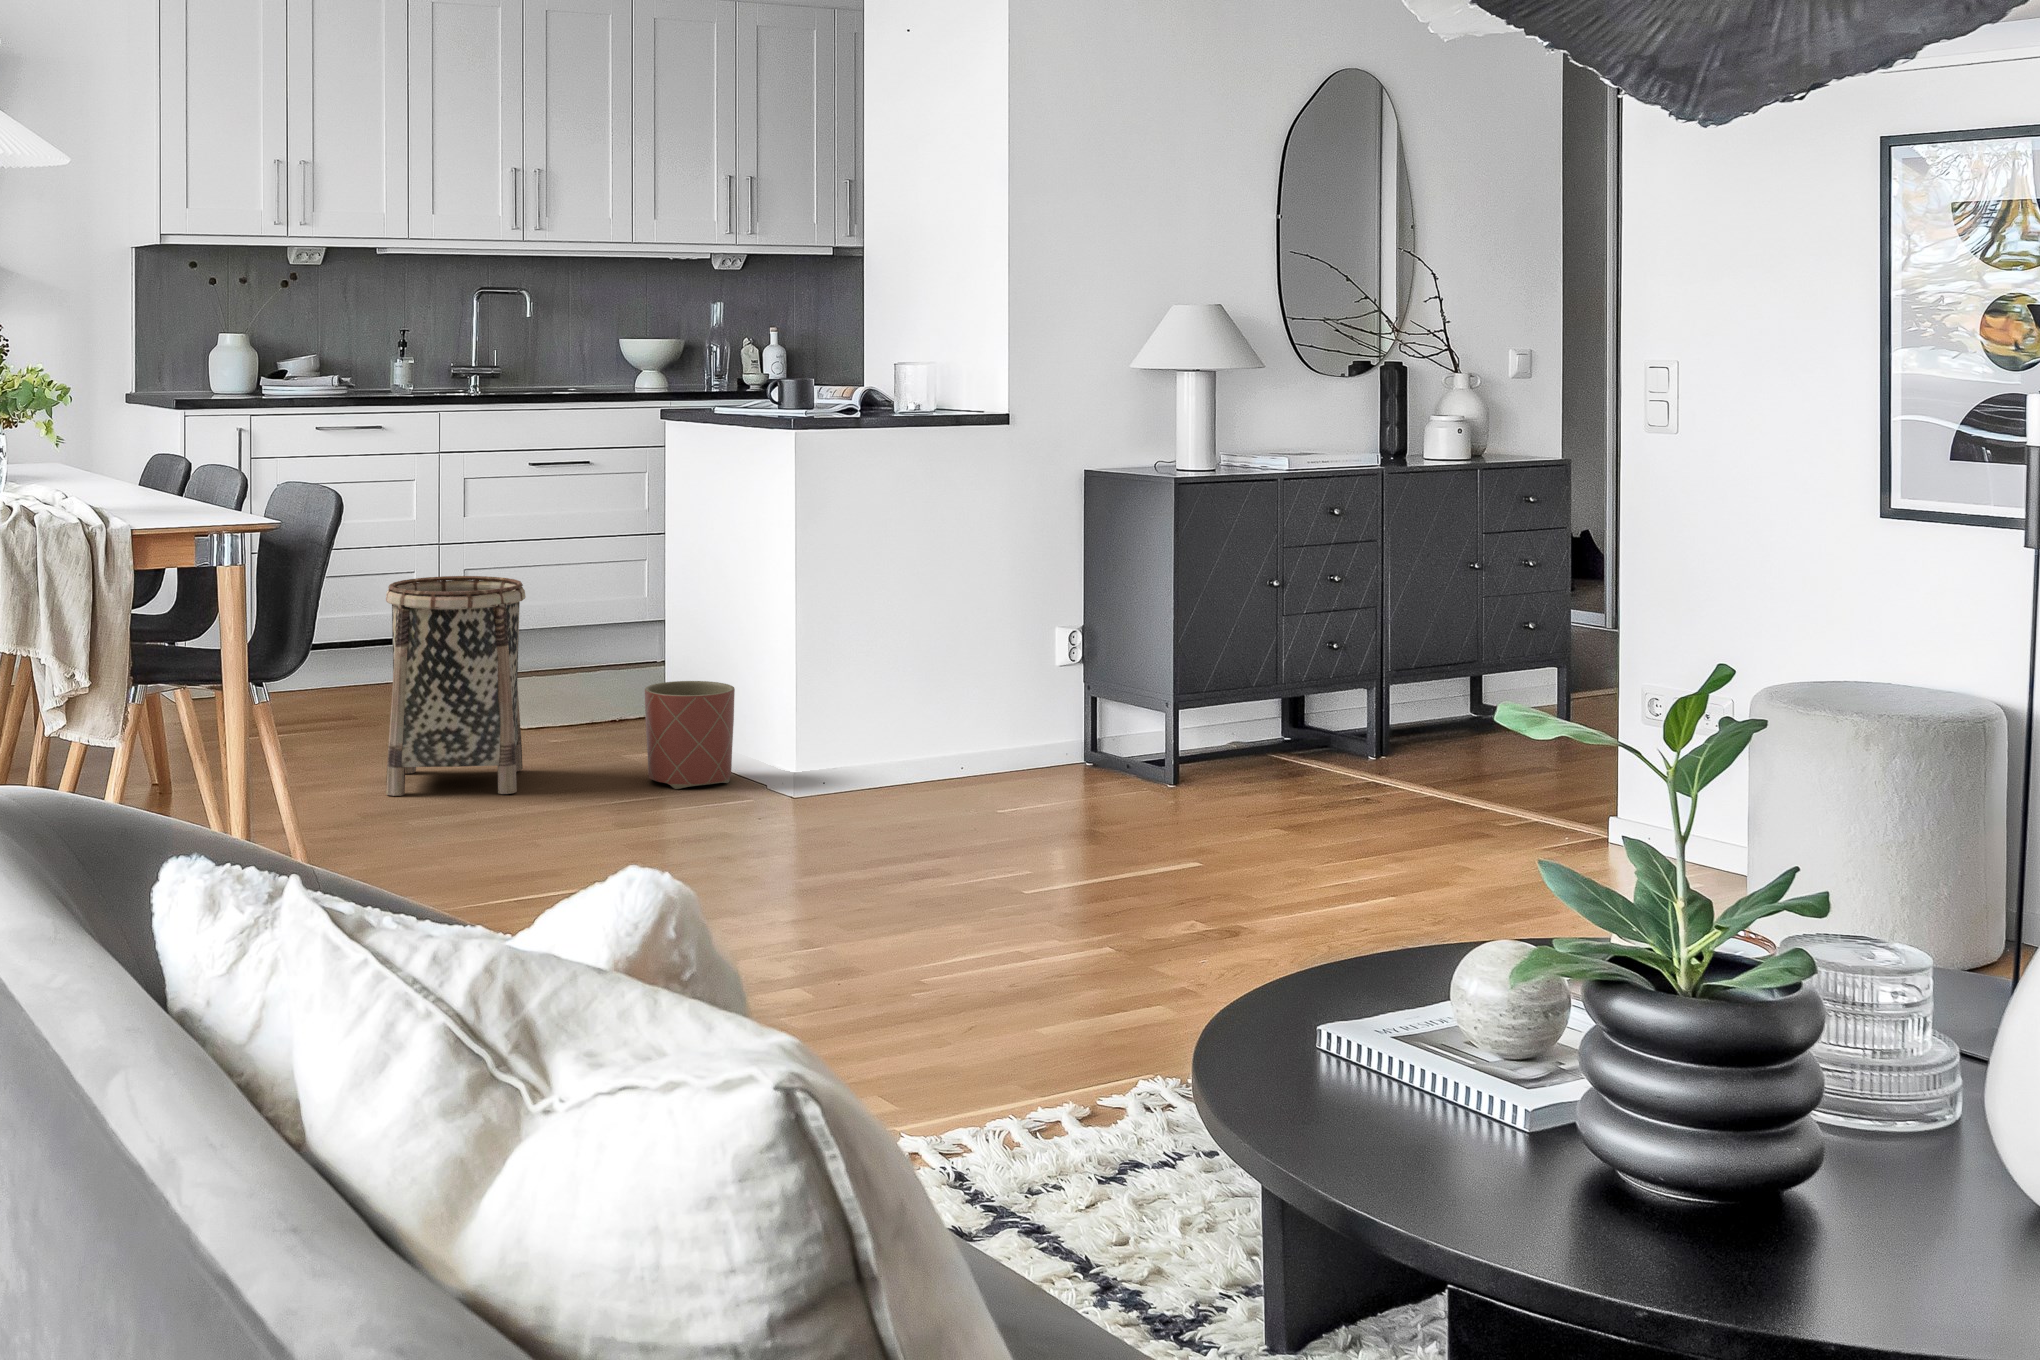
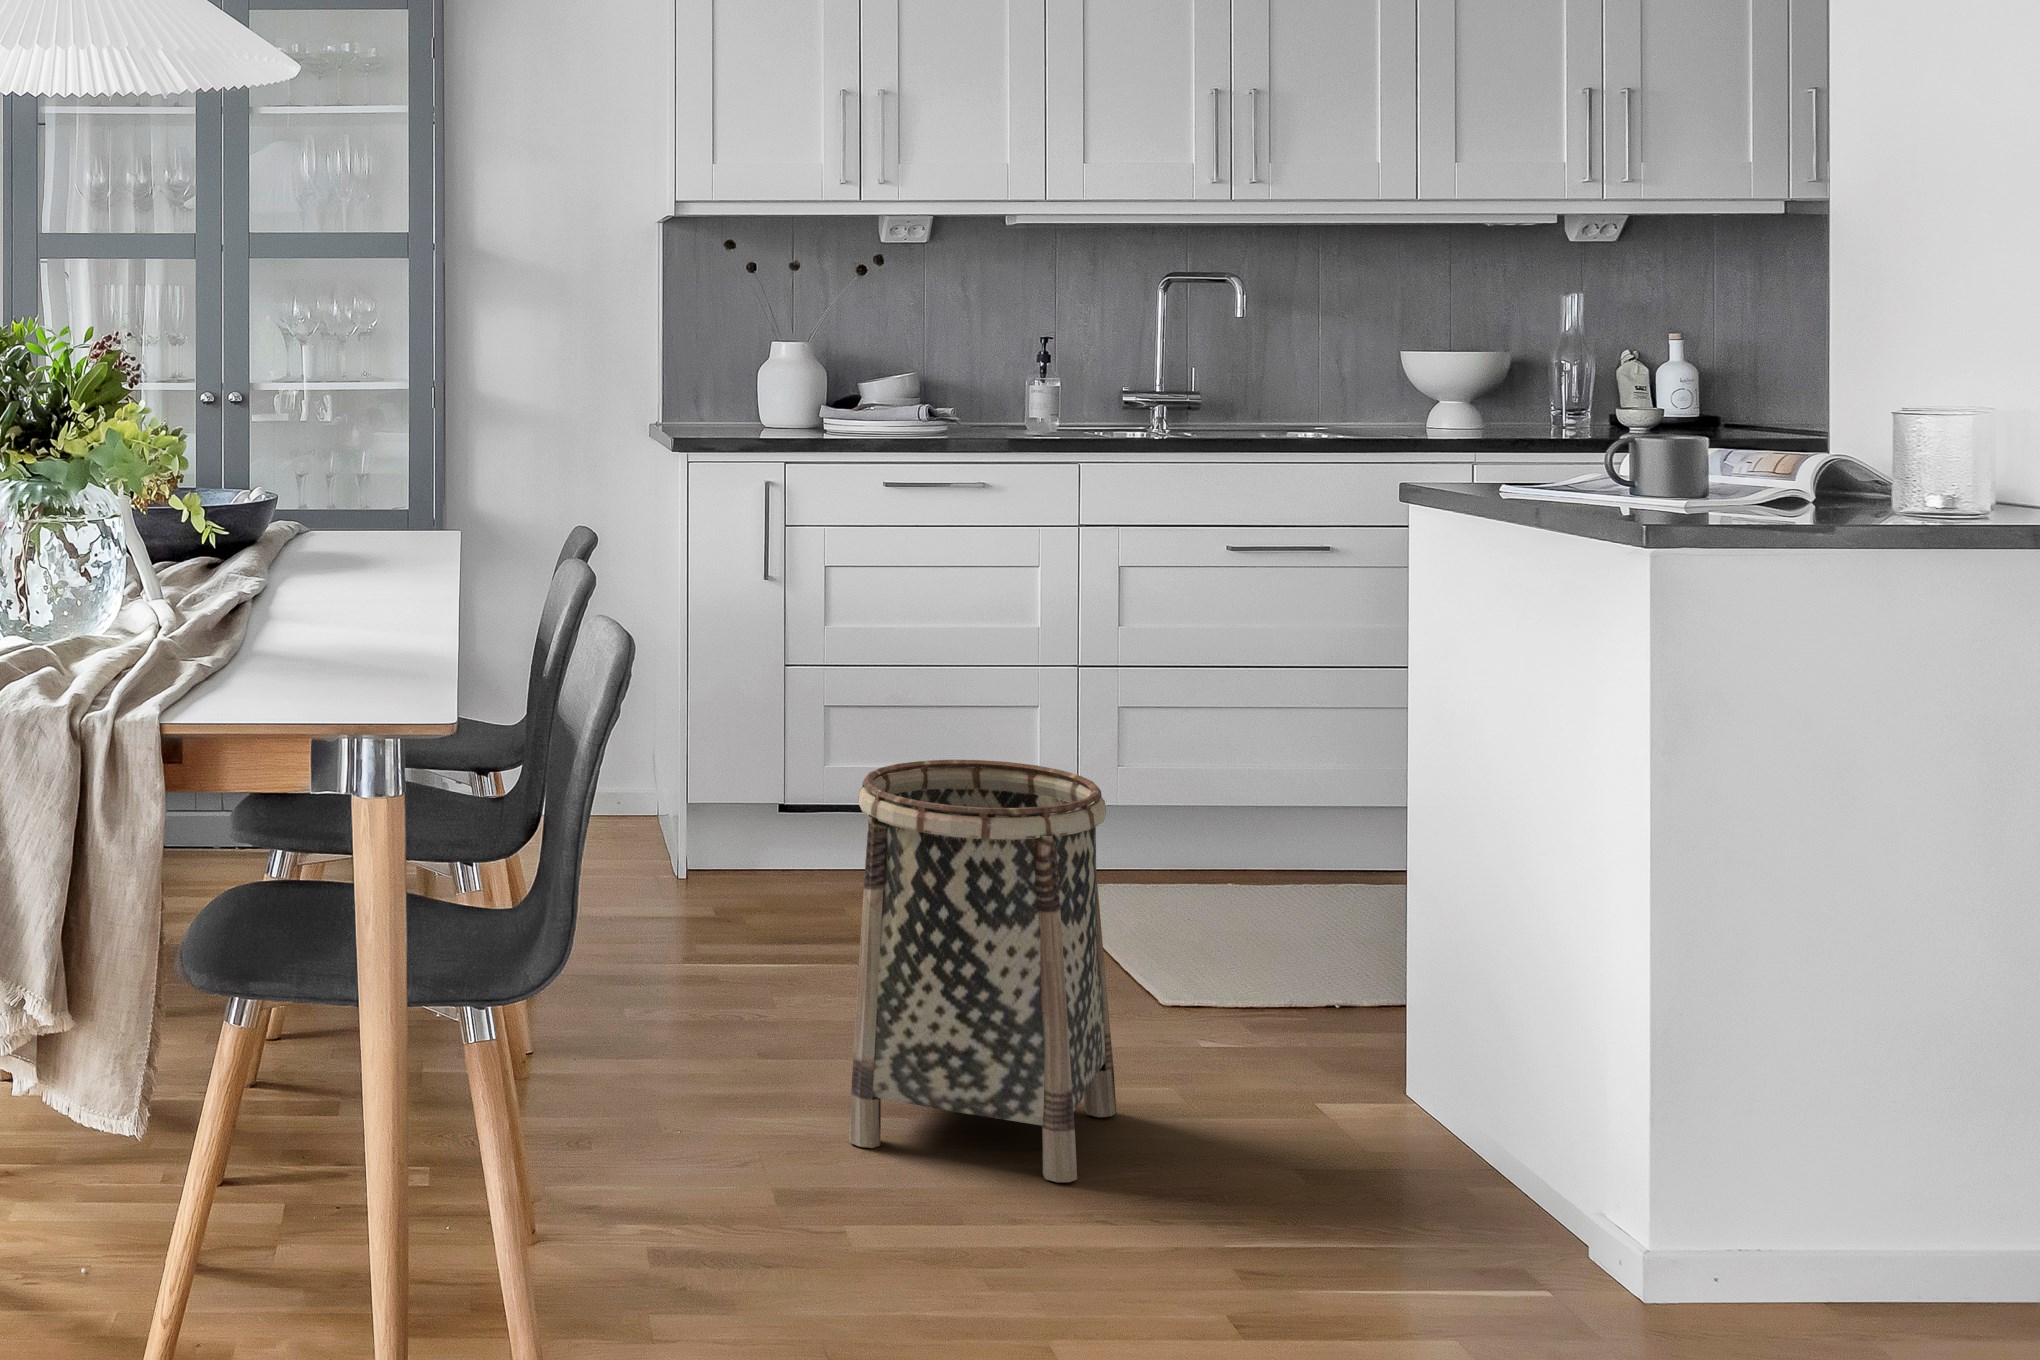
planter: present [645,681,735,789] -> none [1334,1004,1523,1235]

